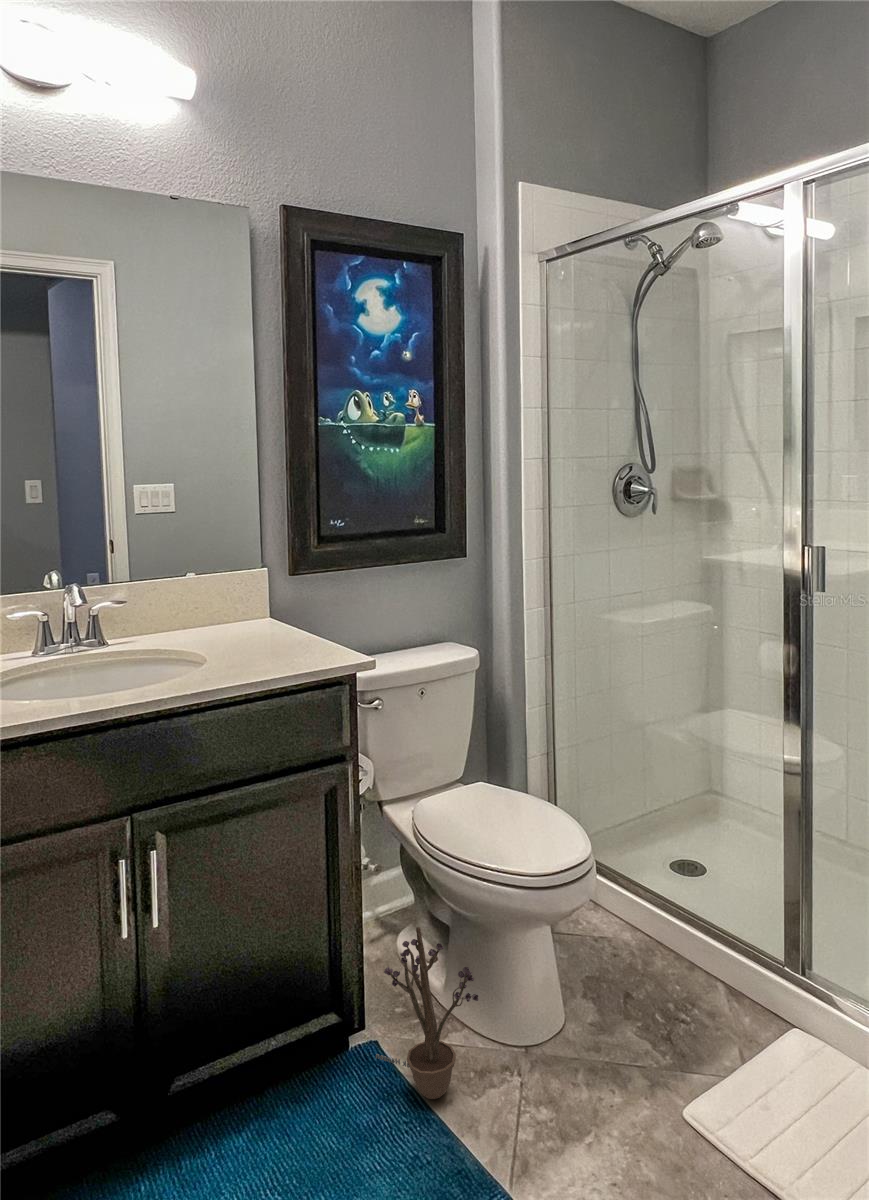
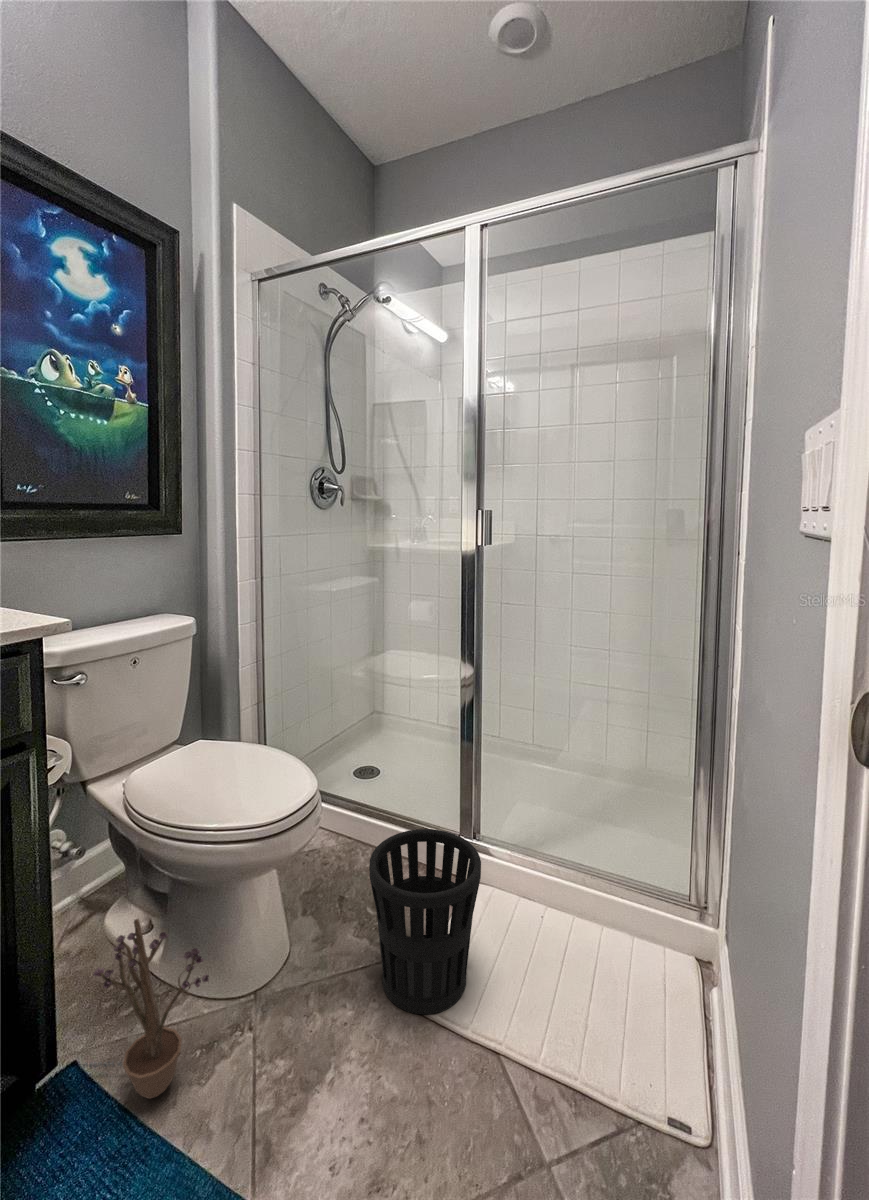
wastebasket: none [647,907,784,1118] -> present [369,829,481,1014]

